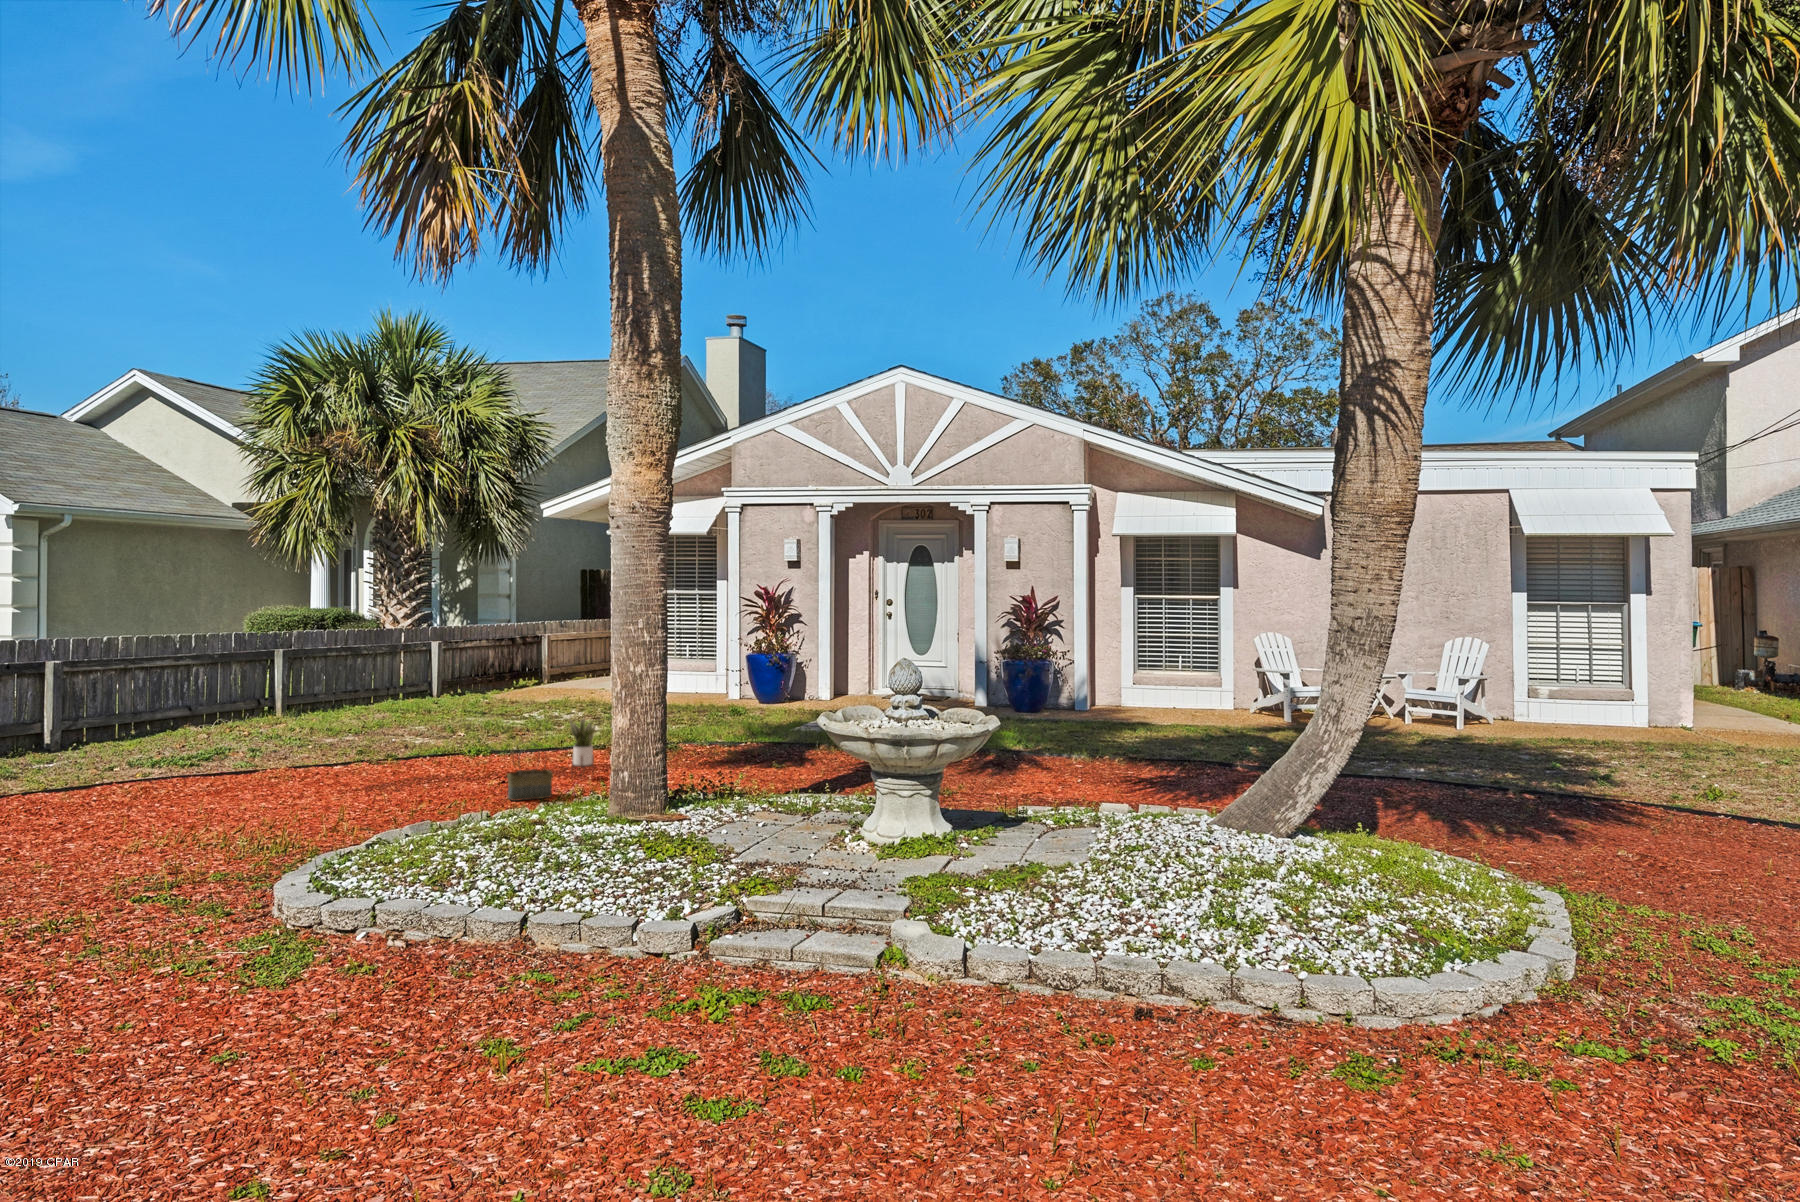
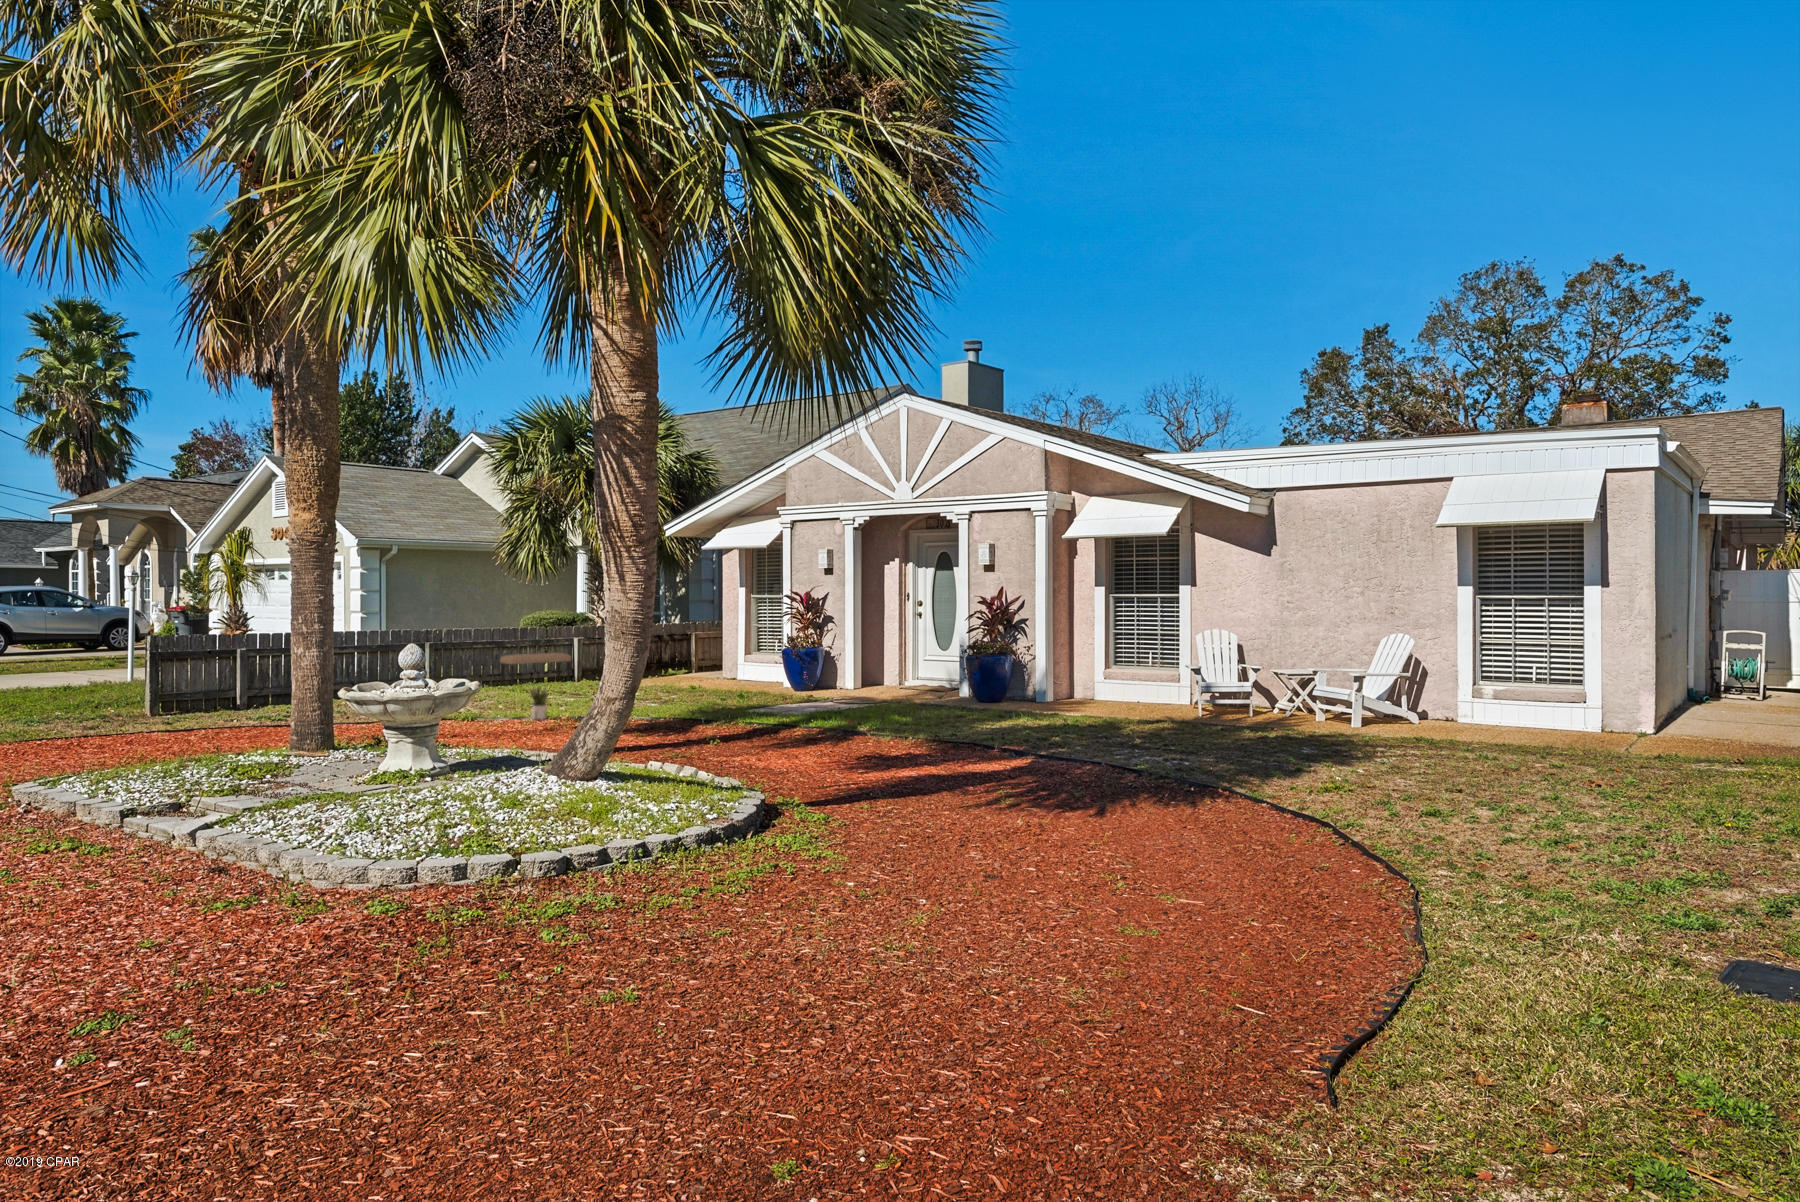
bench: none [334,661,428,706] -> present [500,653,571,685]
basket: present [507,744,553,801] -> none [466,698,498,738]

